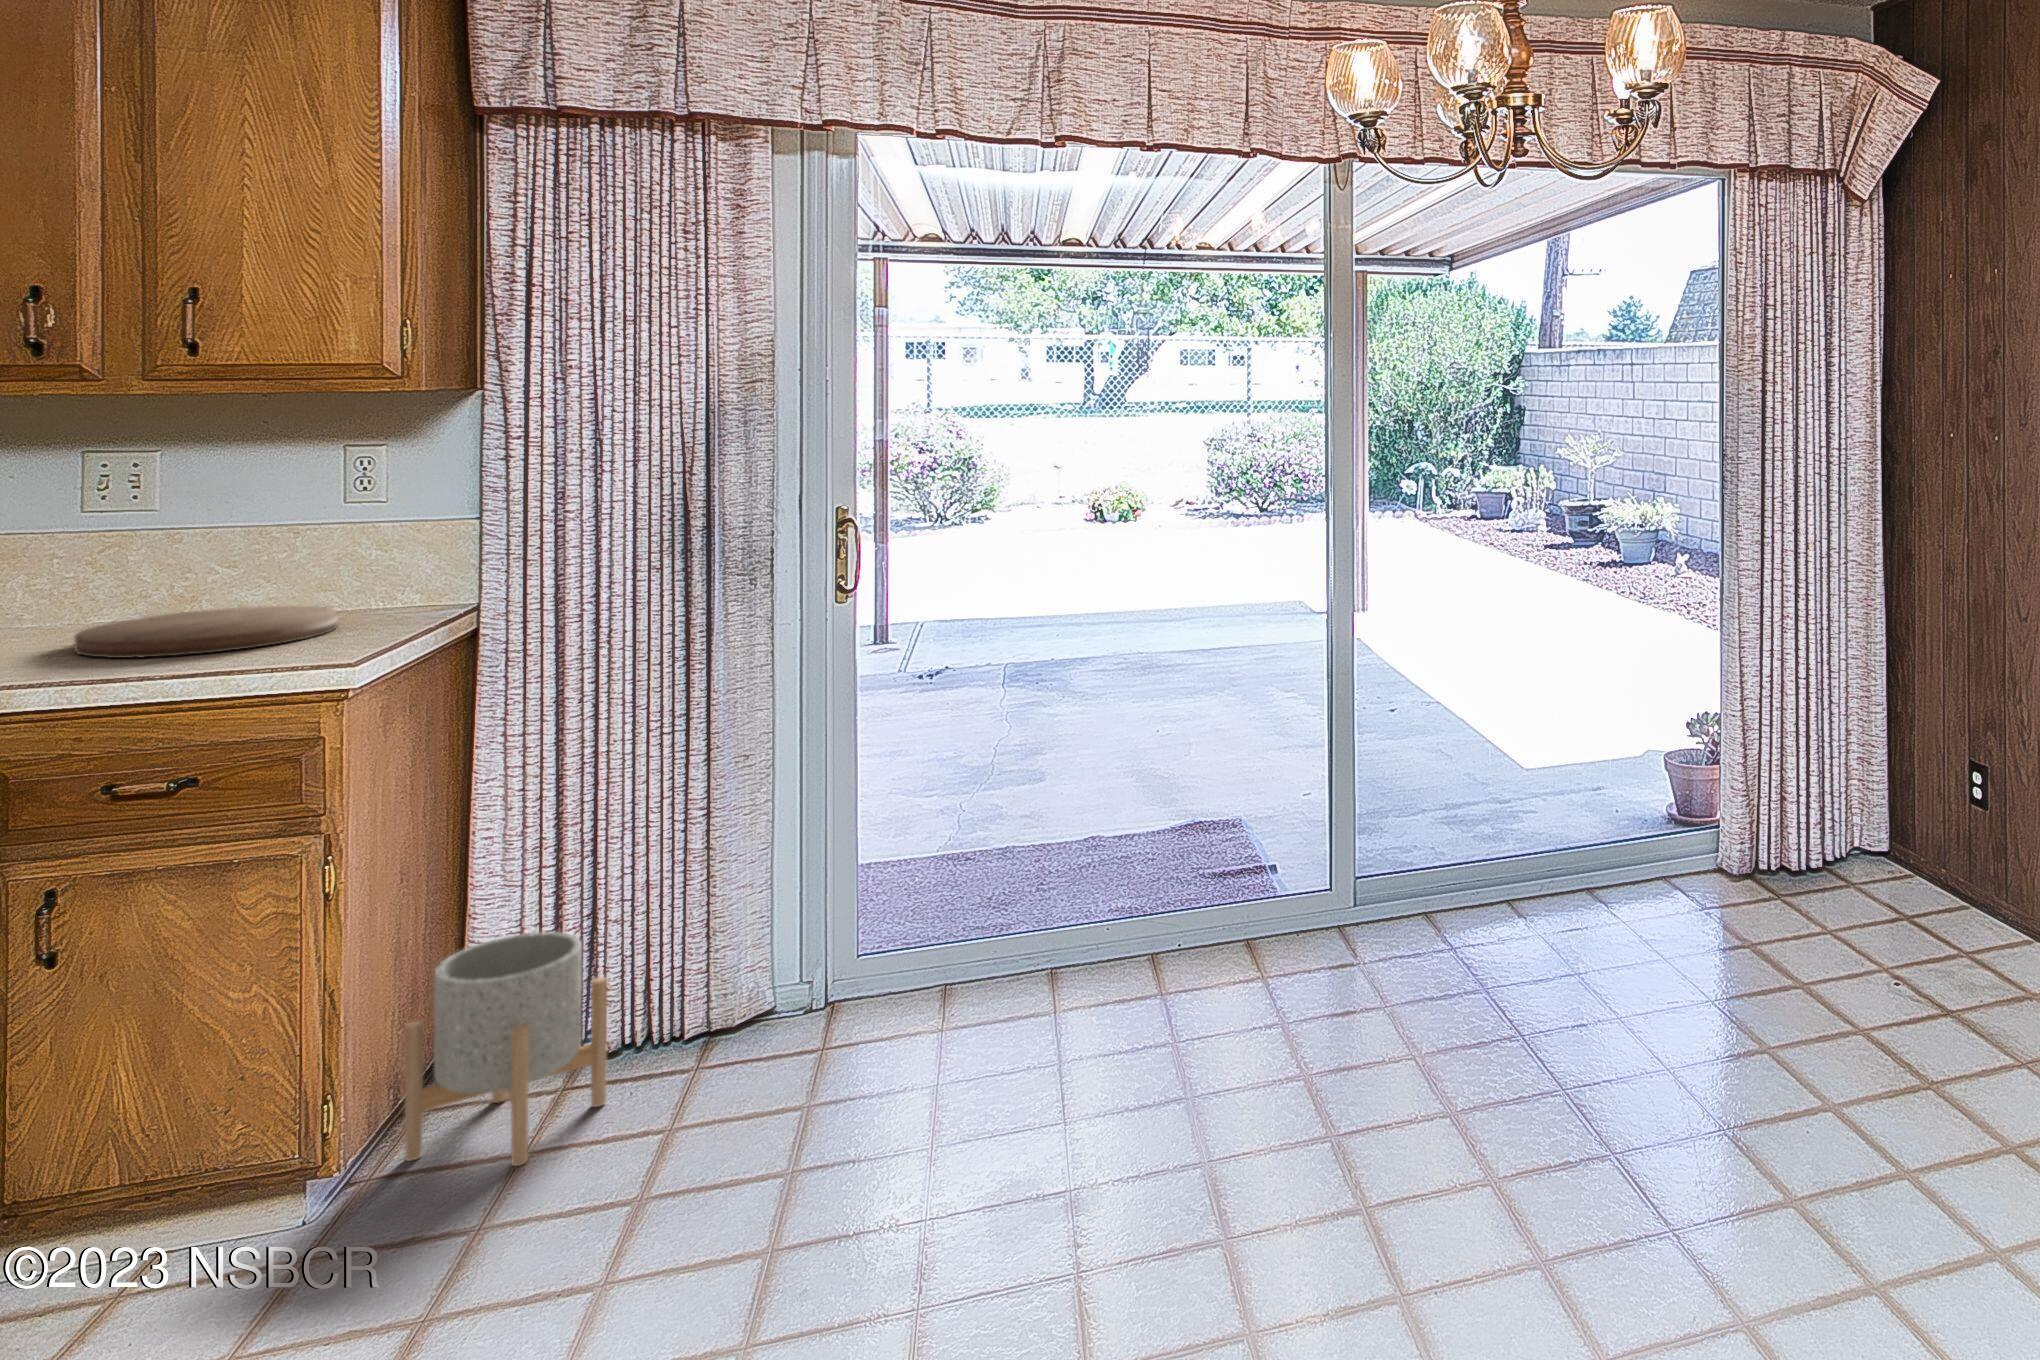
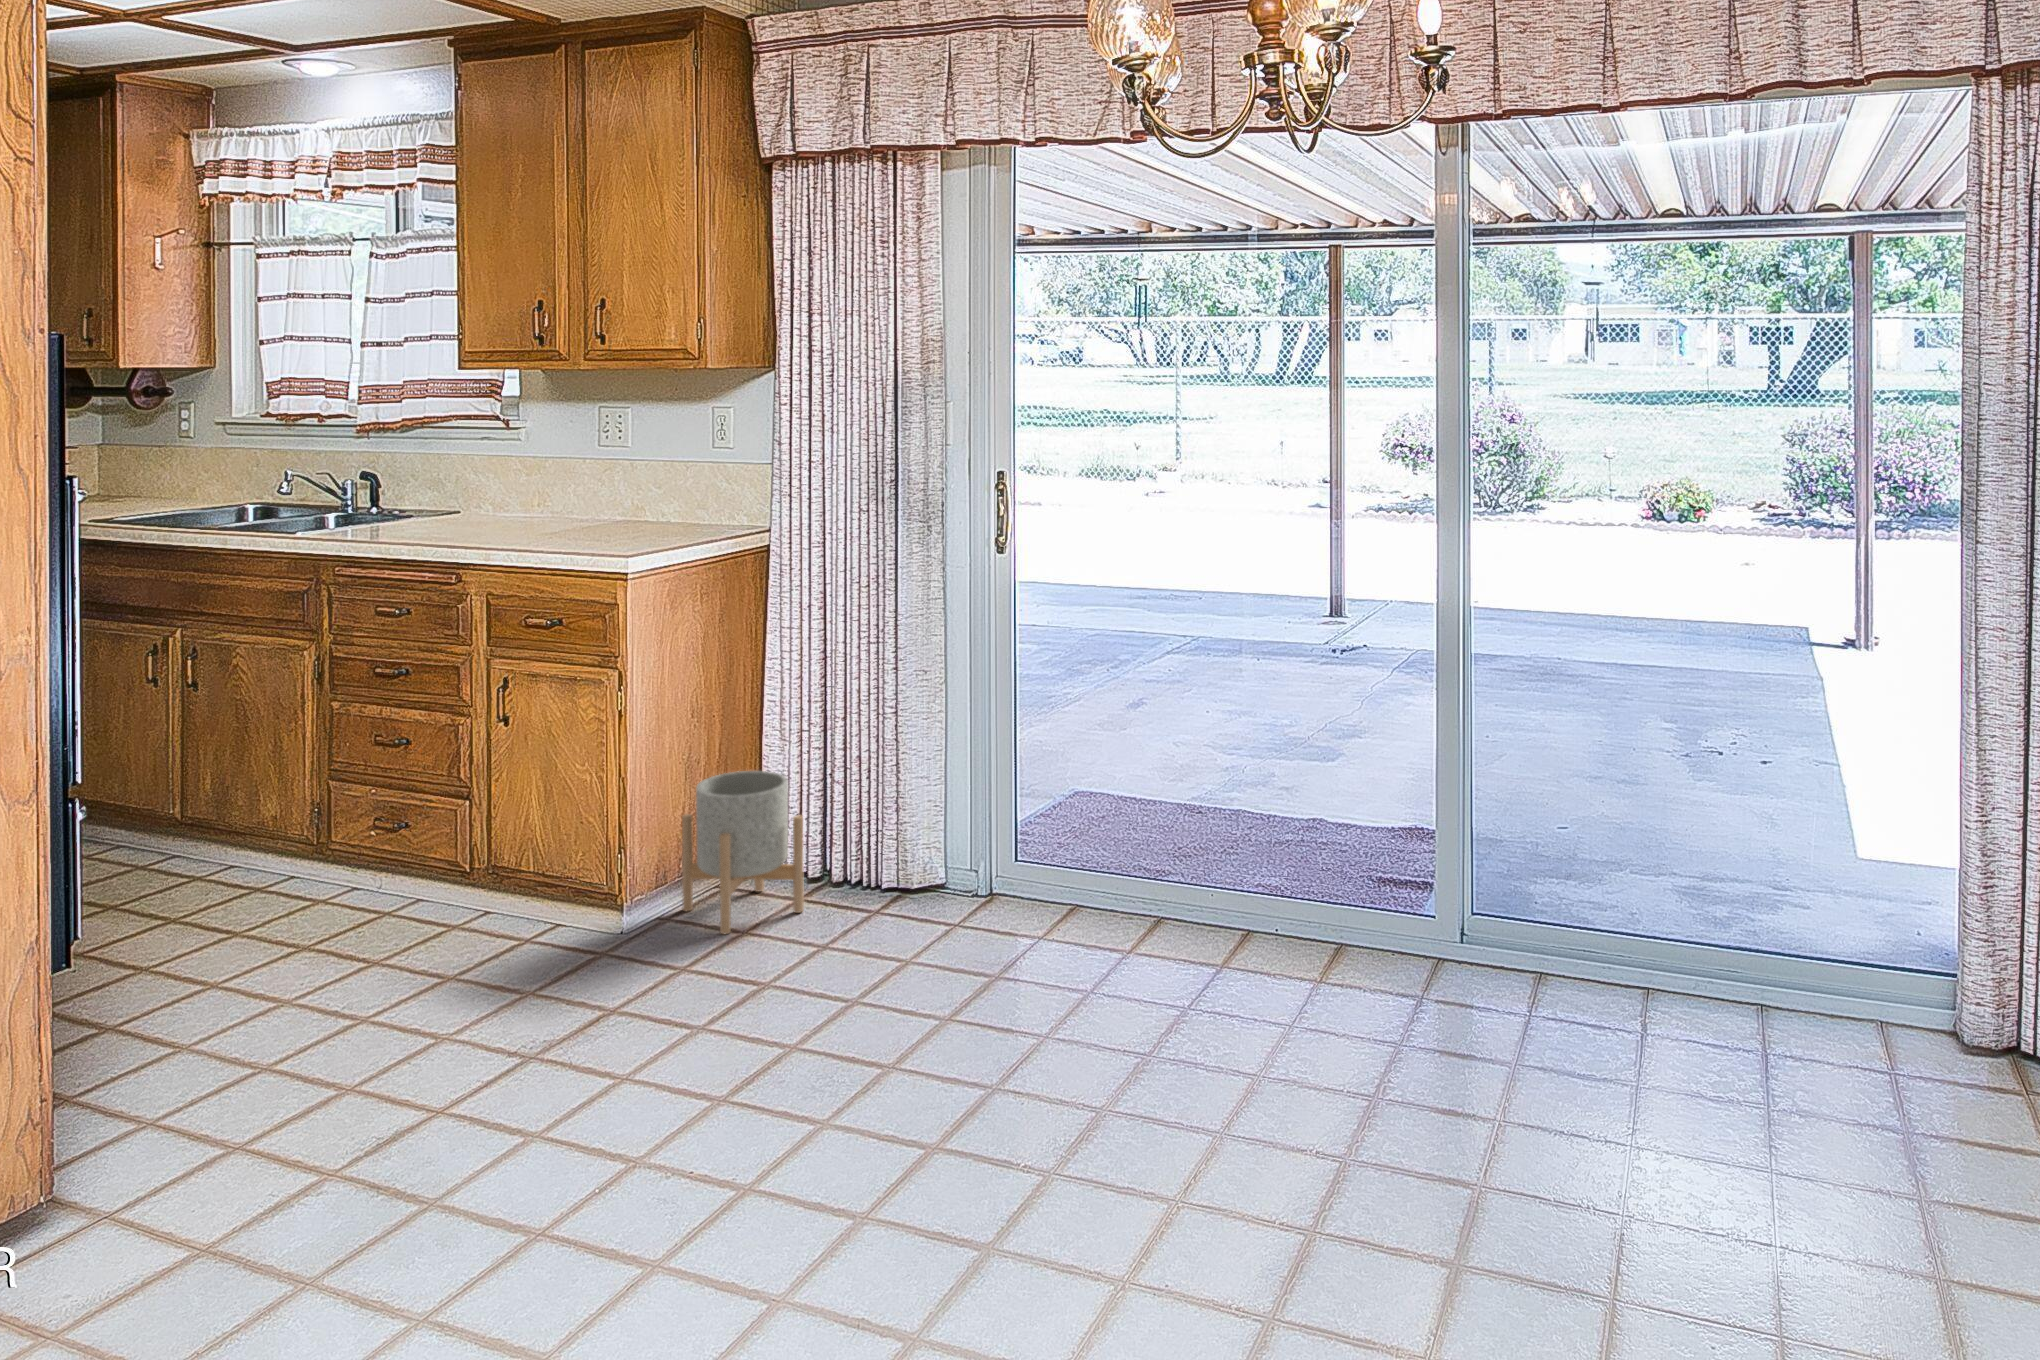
cutting board: present [75,606,338,658] -> none [554,514,691,540]

